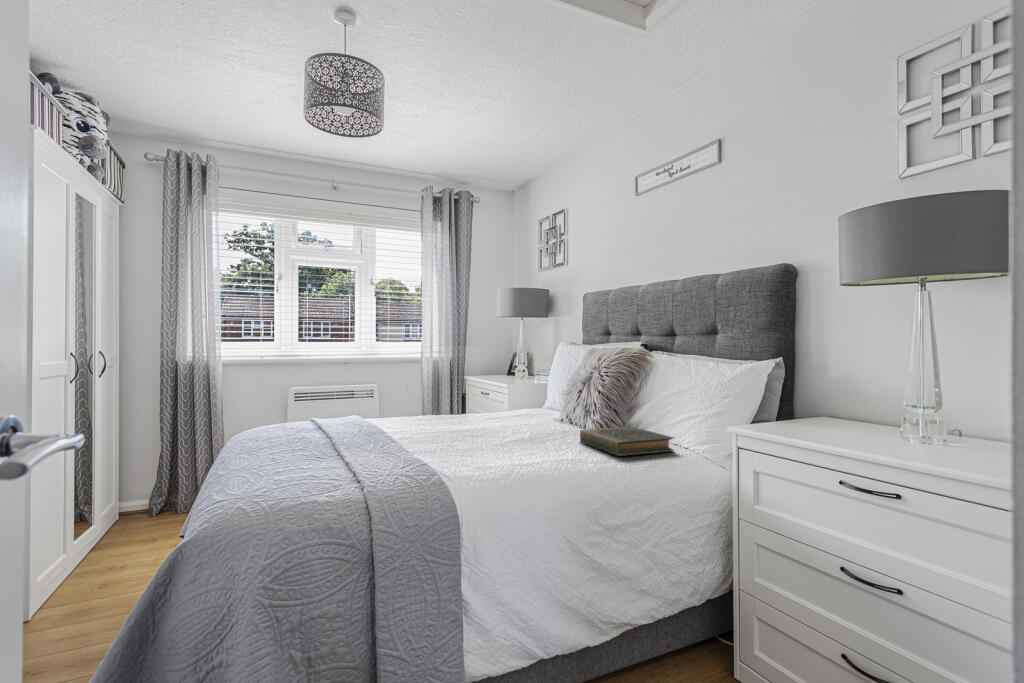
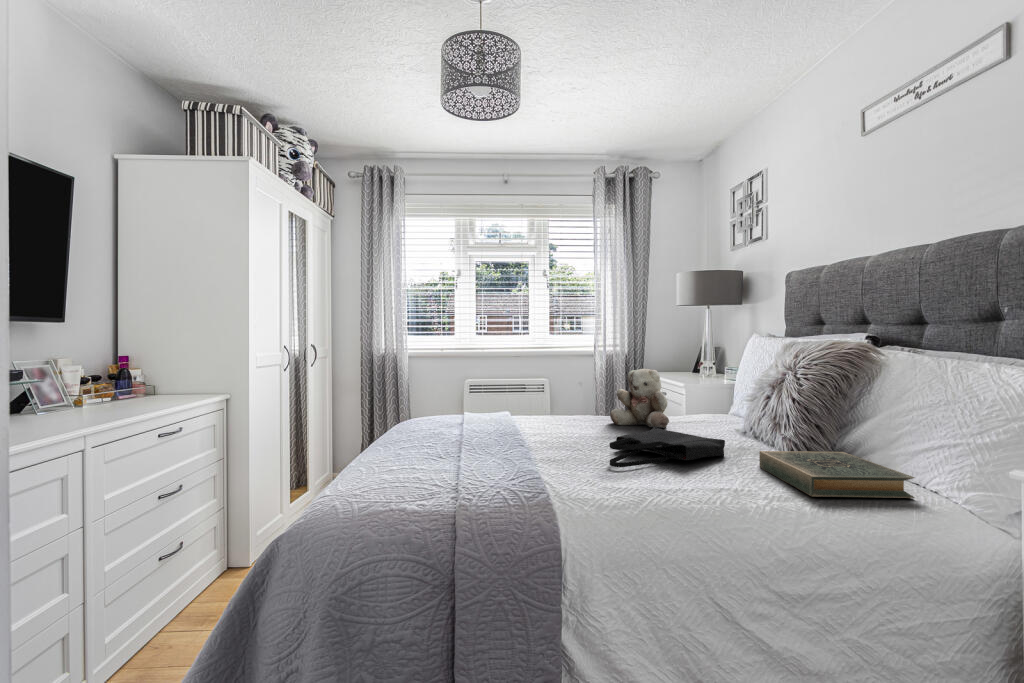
teddy bear: none [455,371,506,421] -> present [610,369,669,428]
tote bag: none [472,419,554,450] -> present [610,427,725,467]

